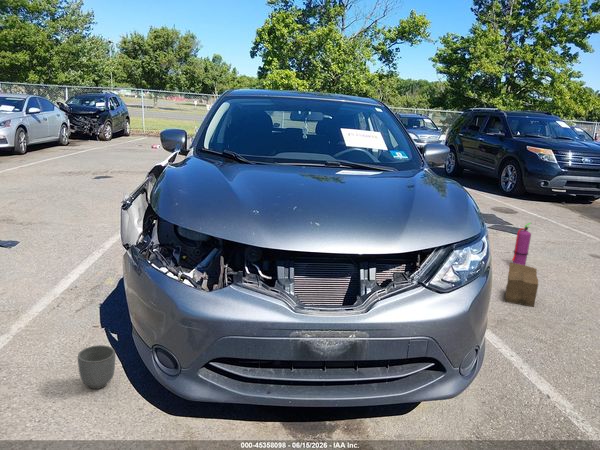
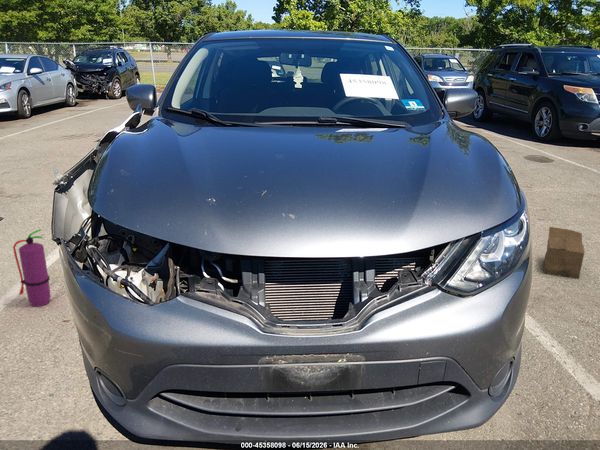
fire extinguisher: present [512,223,531,265] -> present [13,229,51,307]
planter: present [78,345,116,389] -> none [21,357,69,410]

